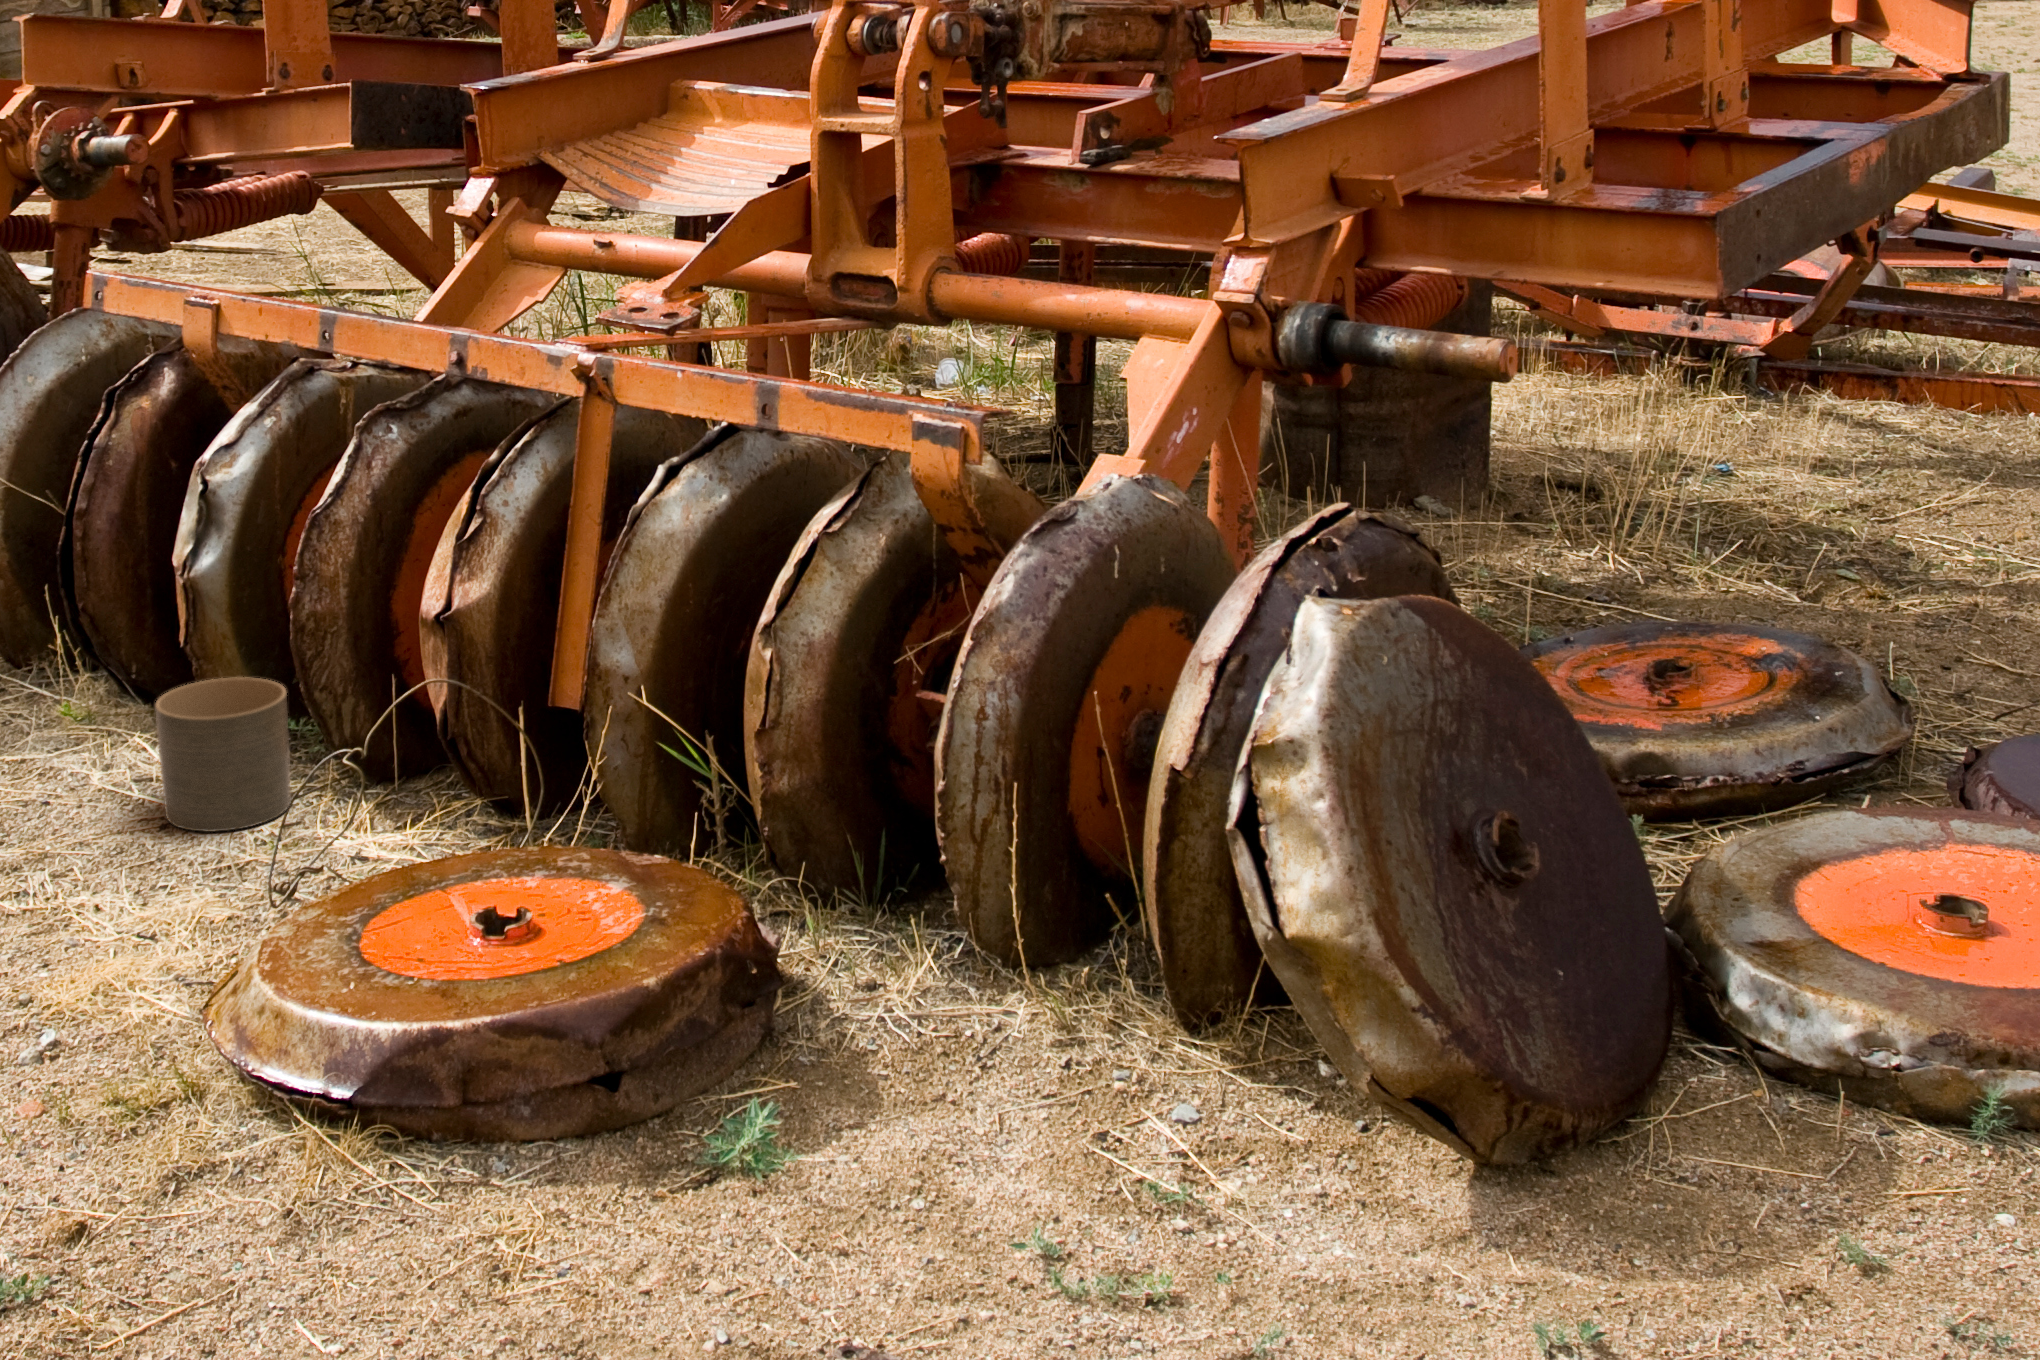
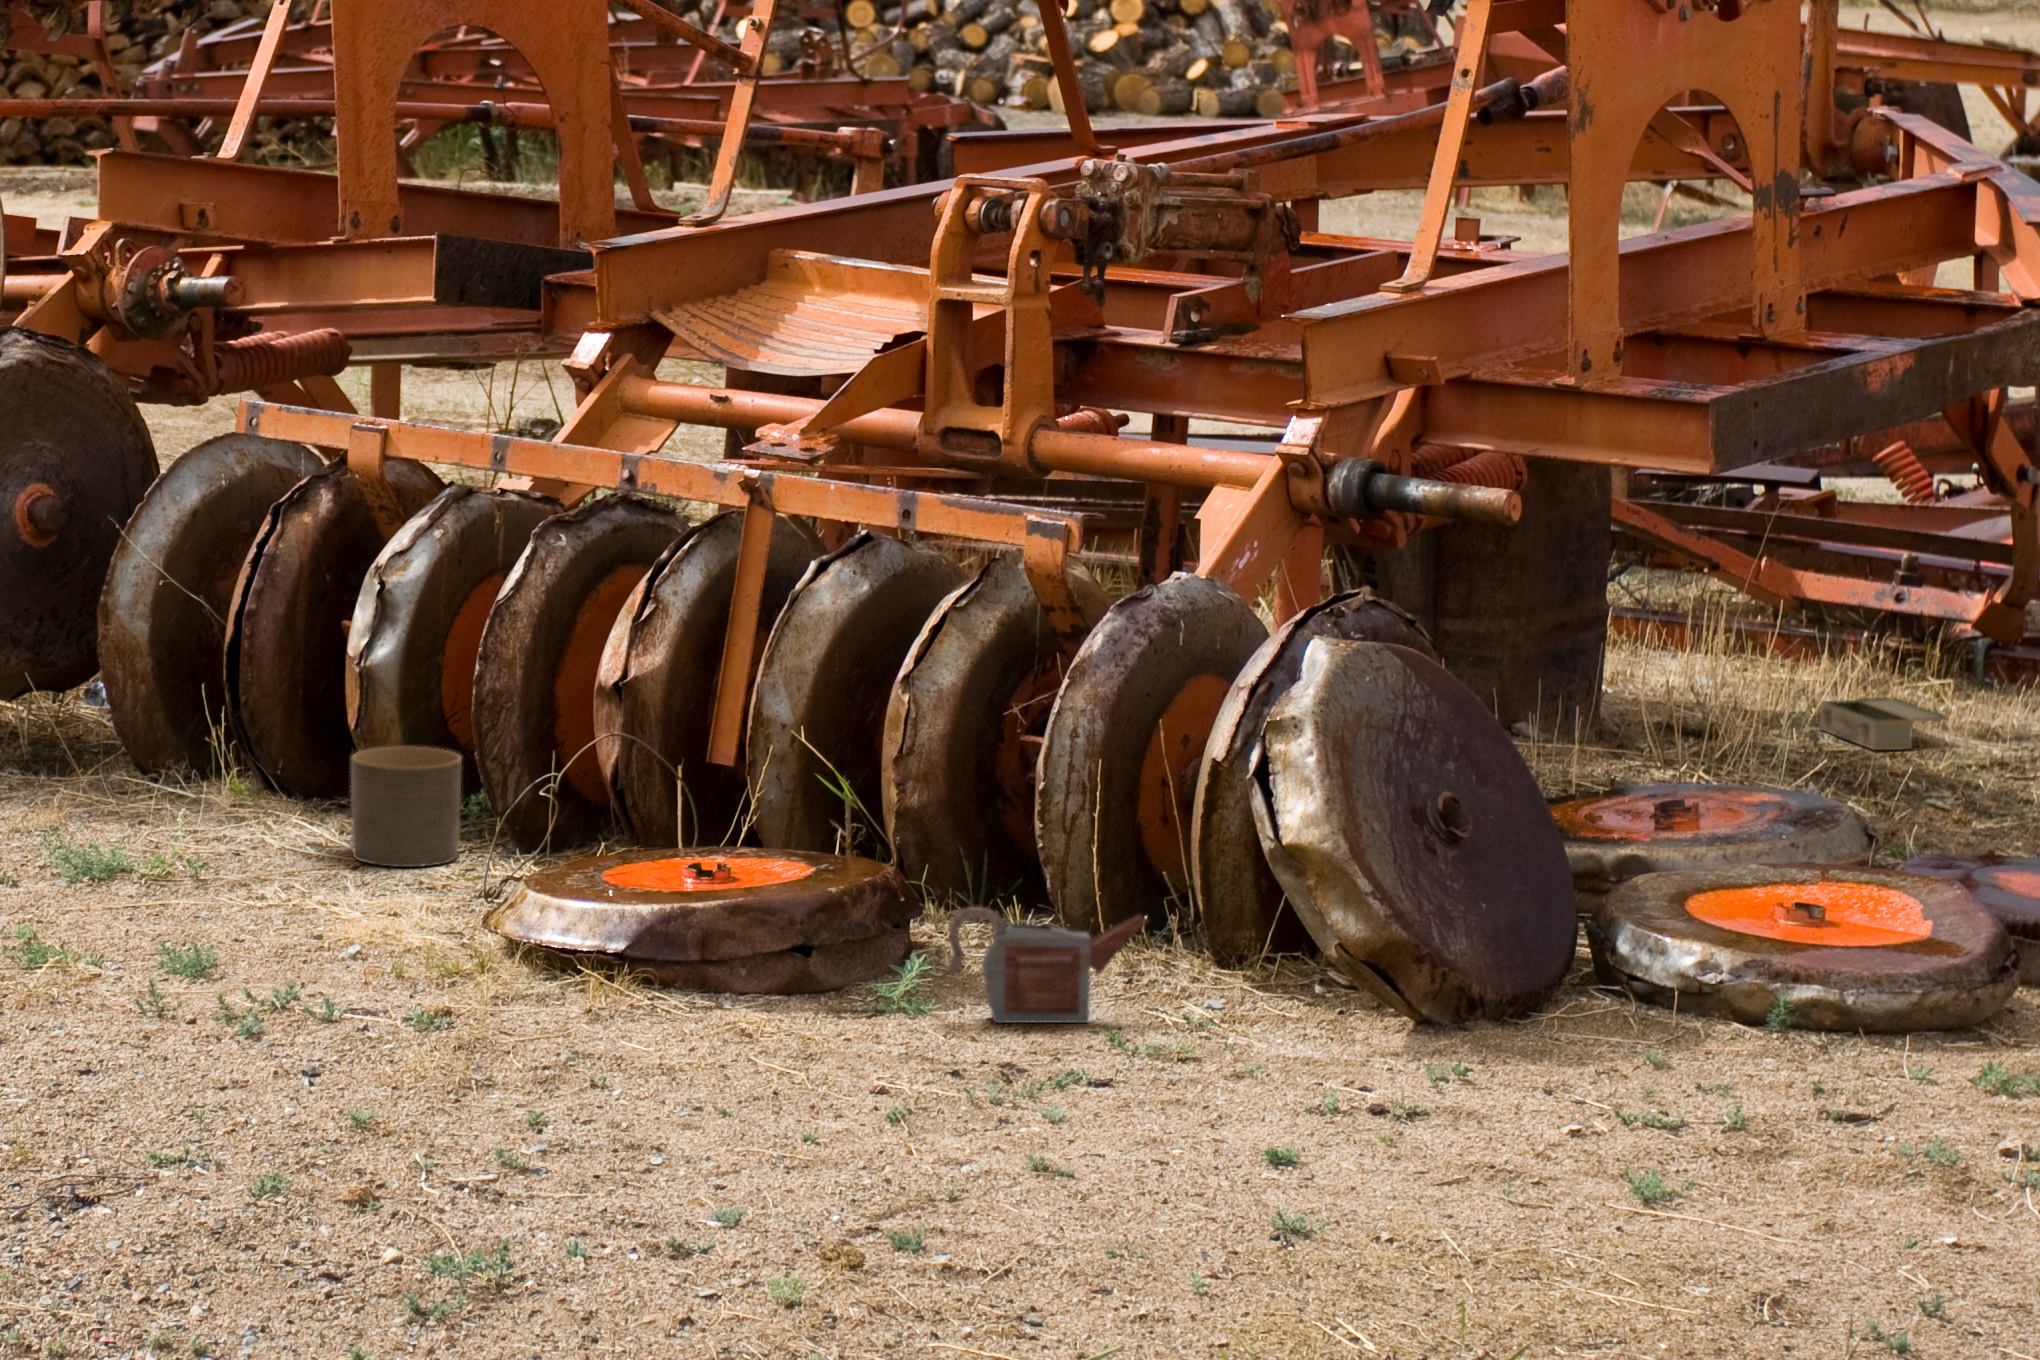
toolbox: none [1733,463,1869,524] -> present [1820,697,1947,750]
watering can: none [821,972,1096,1135] -> present [946,907,1148,1023]

